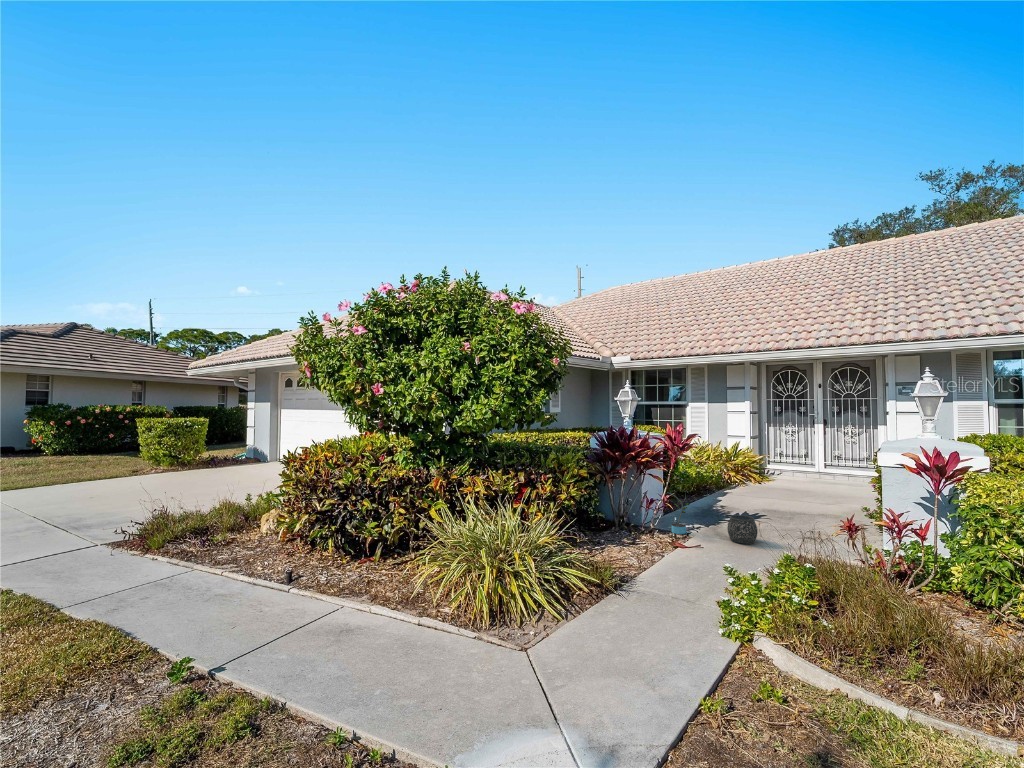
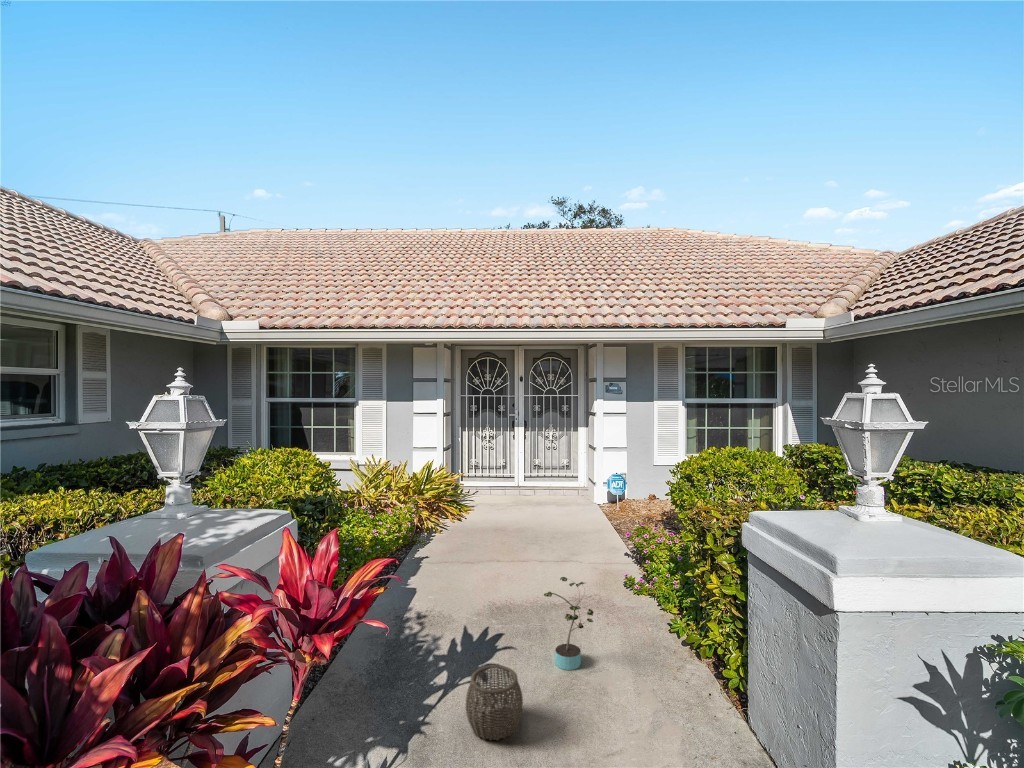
potted plant: present [667,488,689,534] -> present [544,577,594,670]

